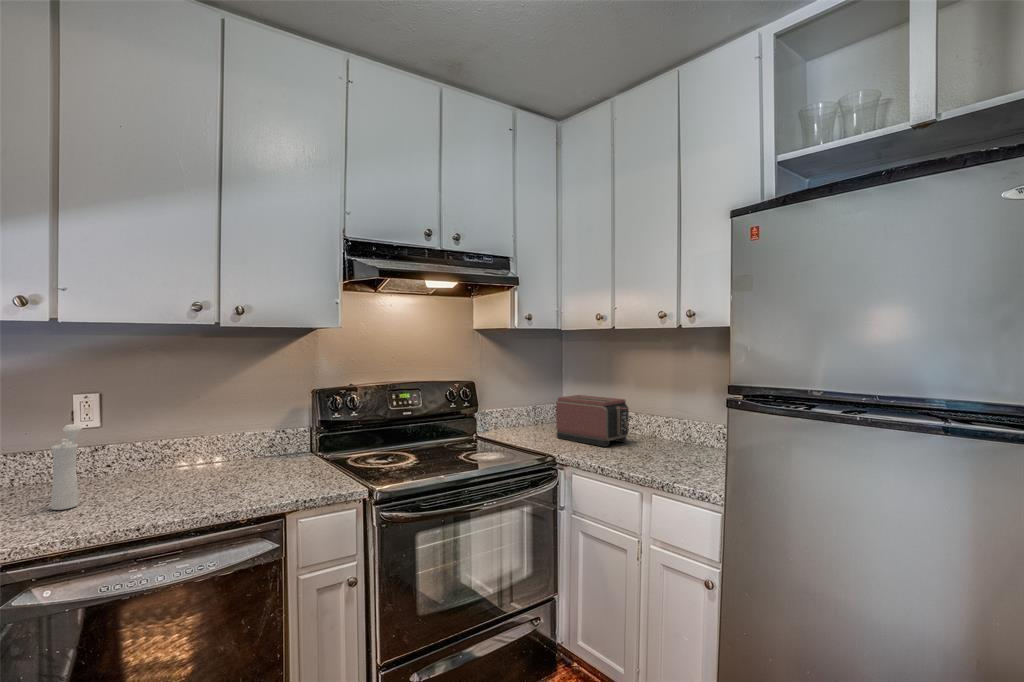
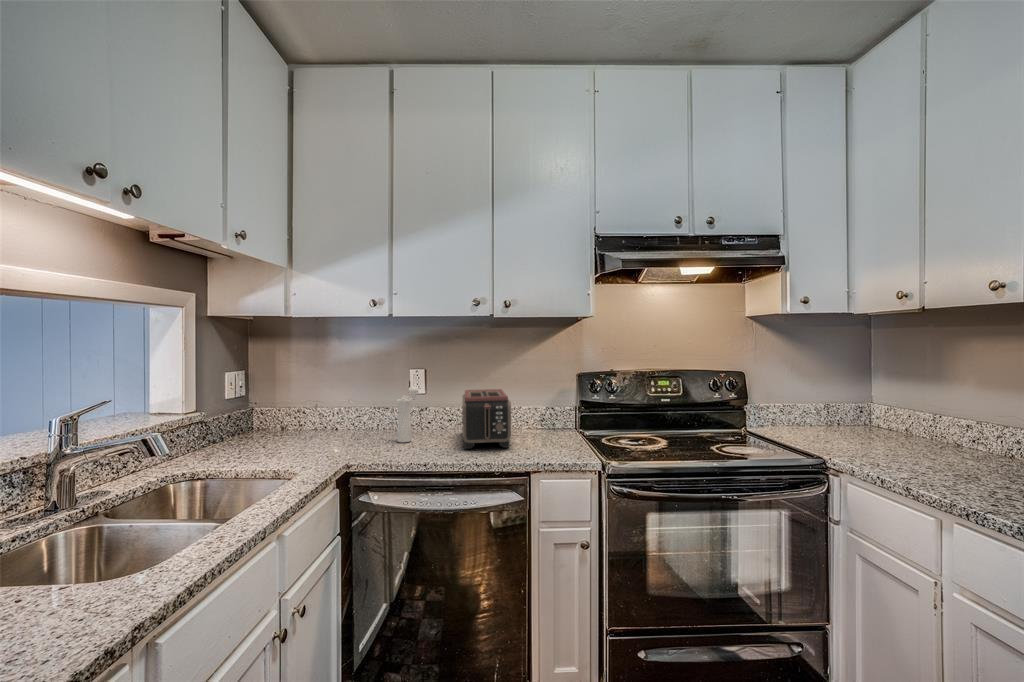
toaster: present [556,395,629,447] -> present [462,389,511,449]

